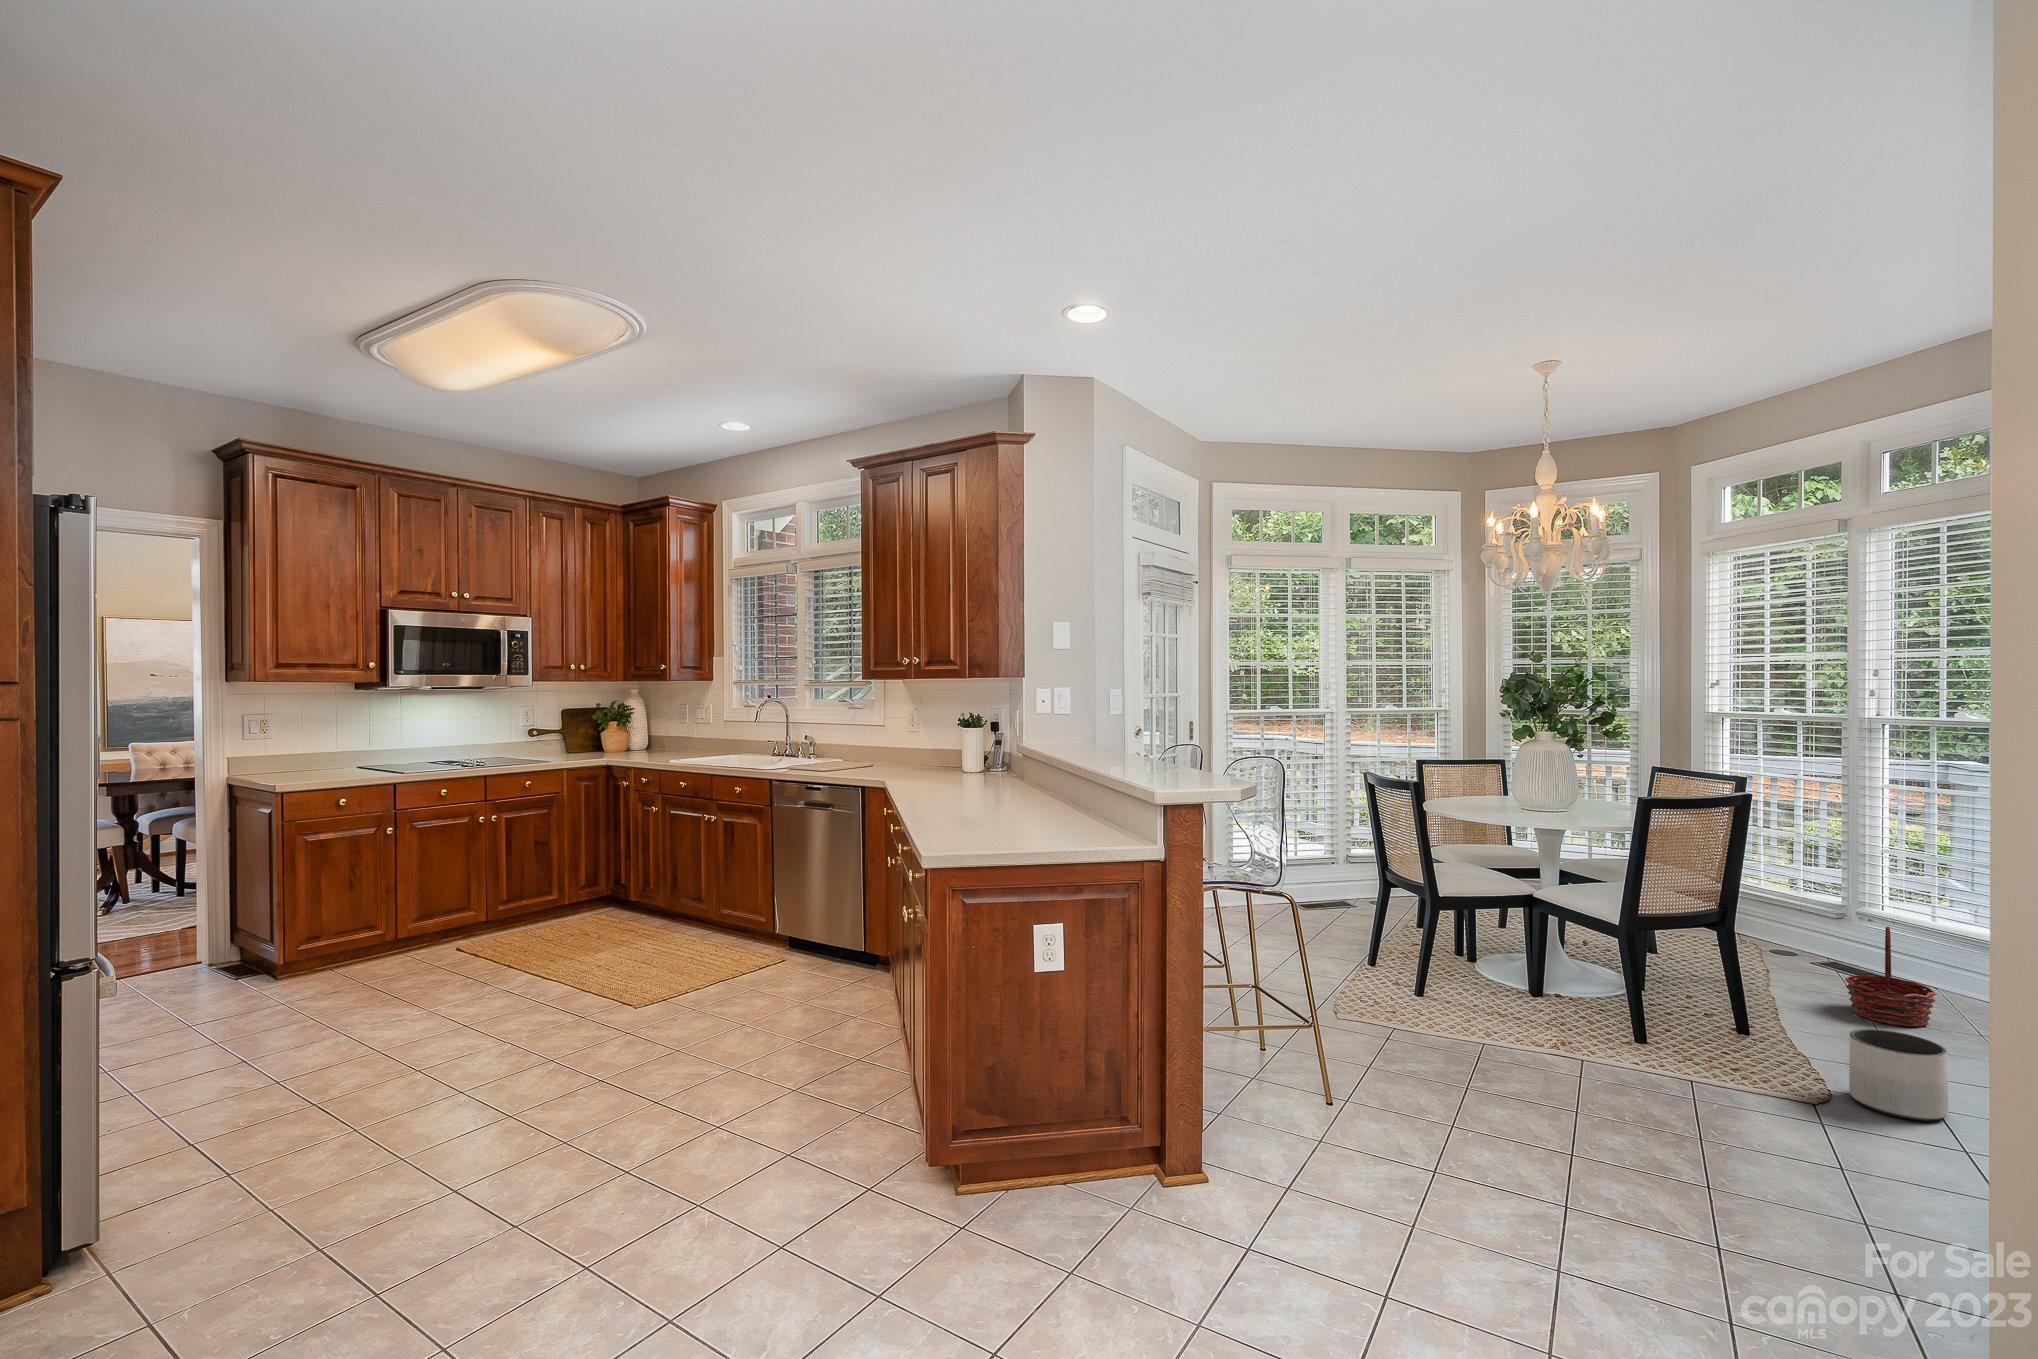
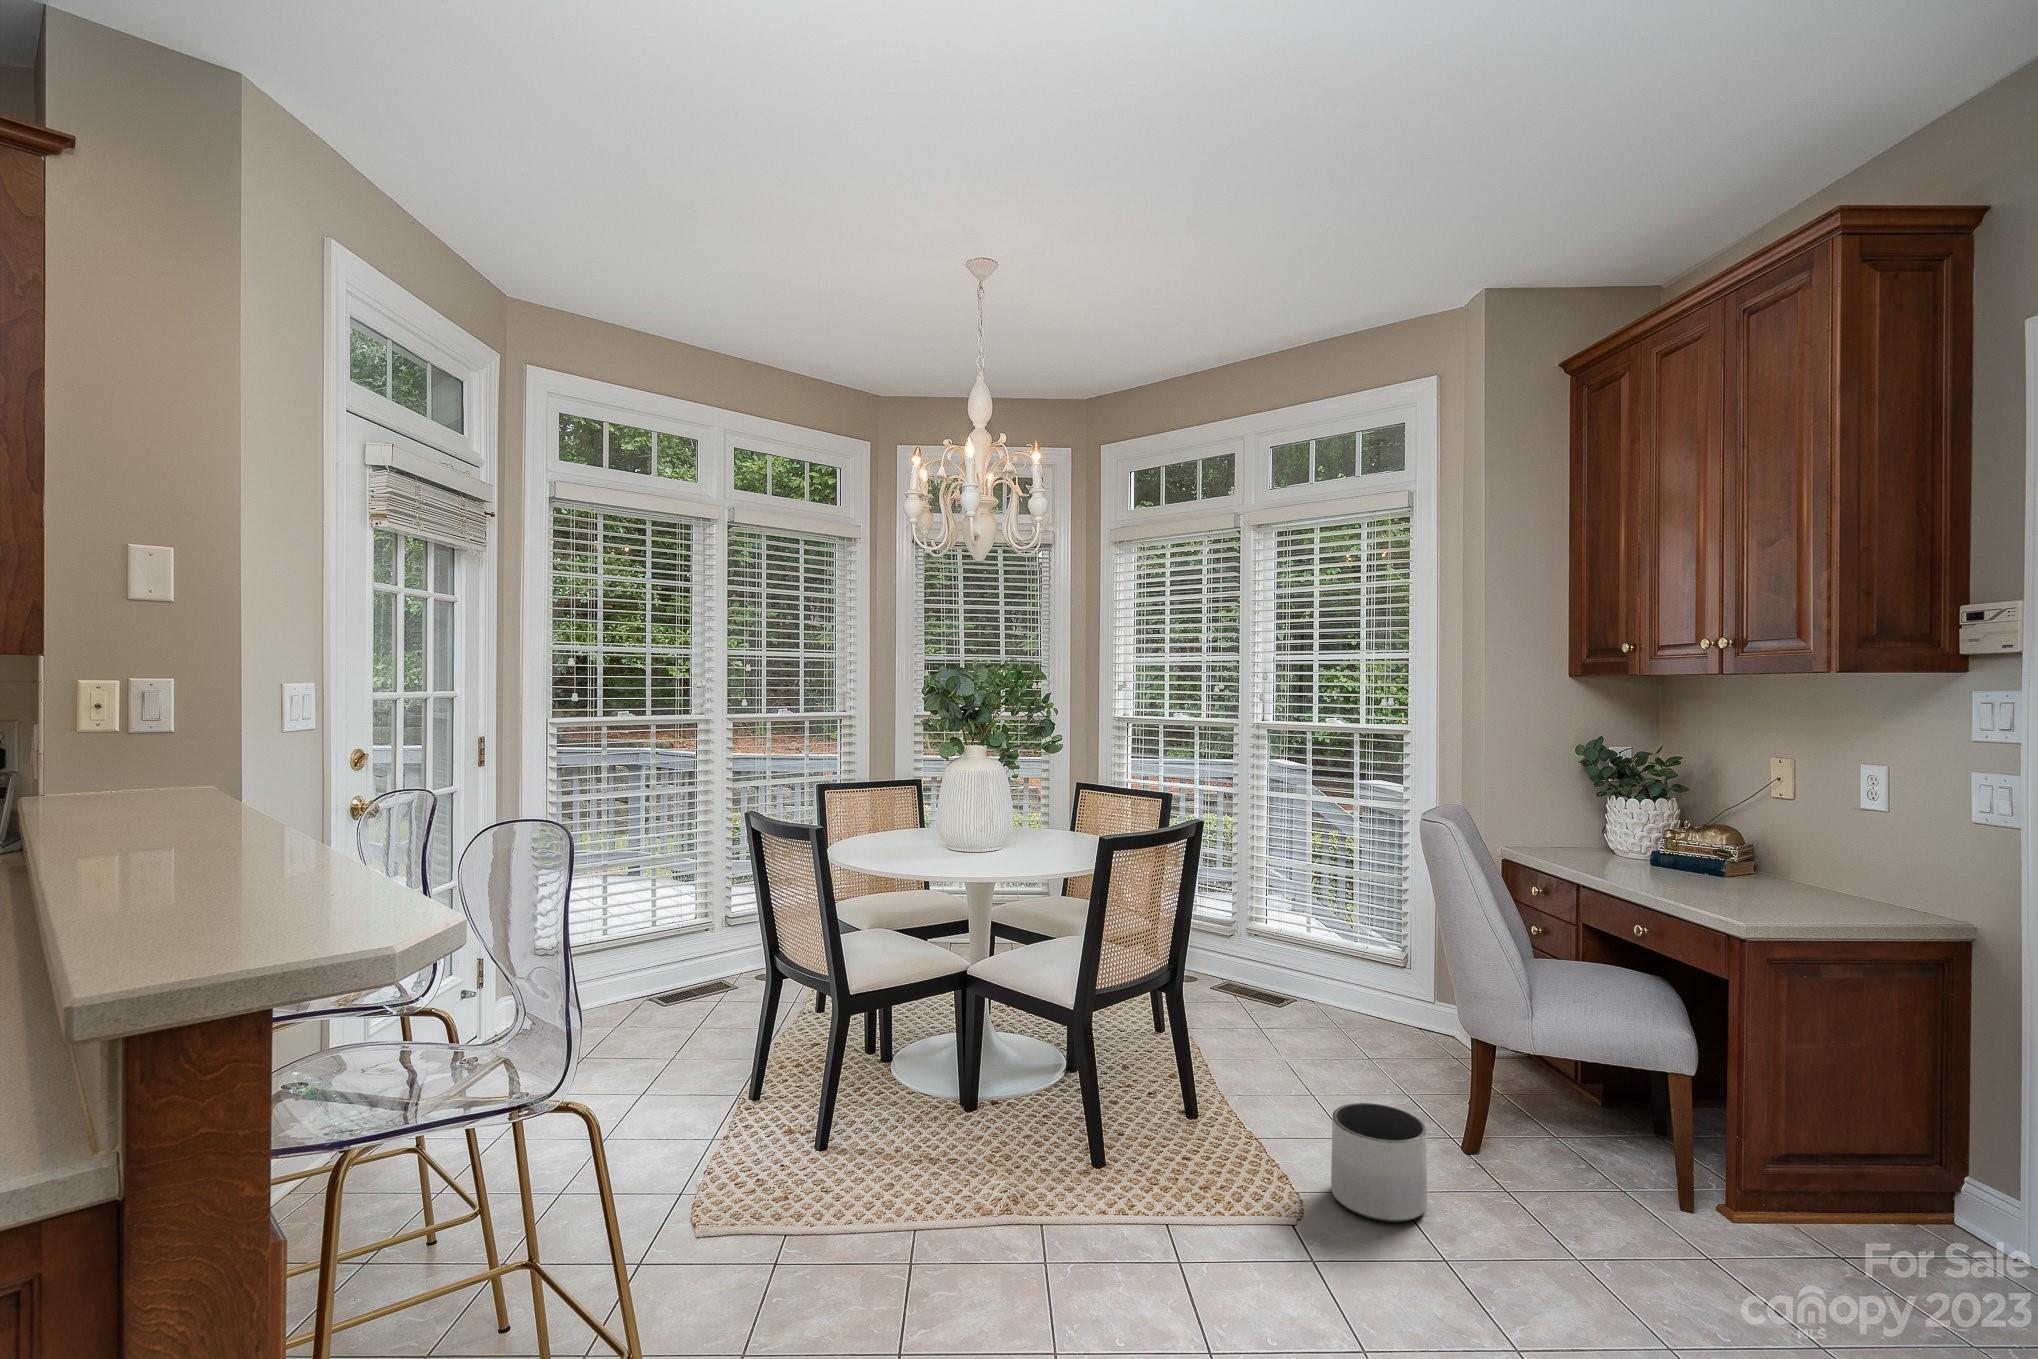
basket: present [1845,927,1937,1027] -> none [1266,951,1343,1063]

